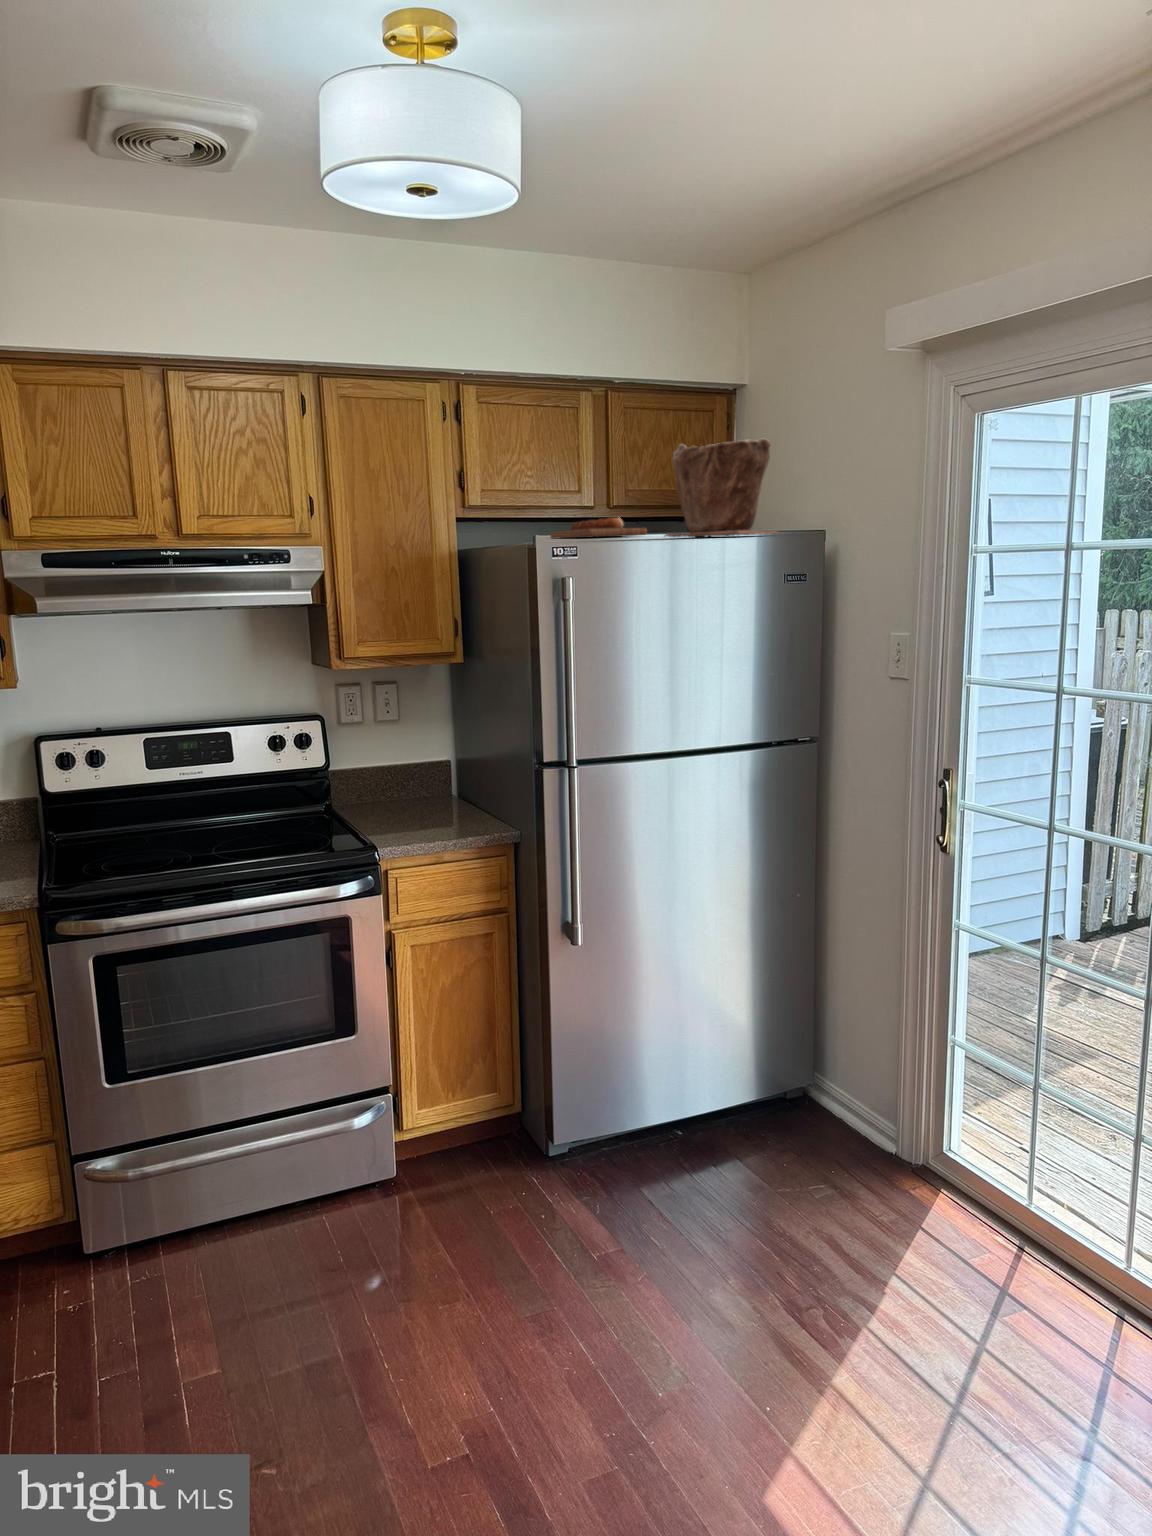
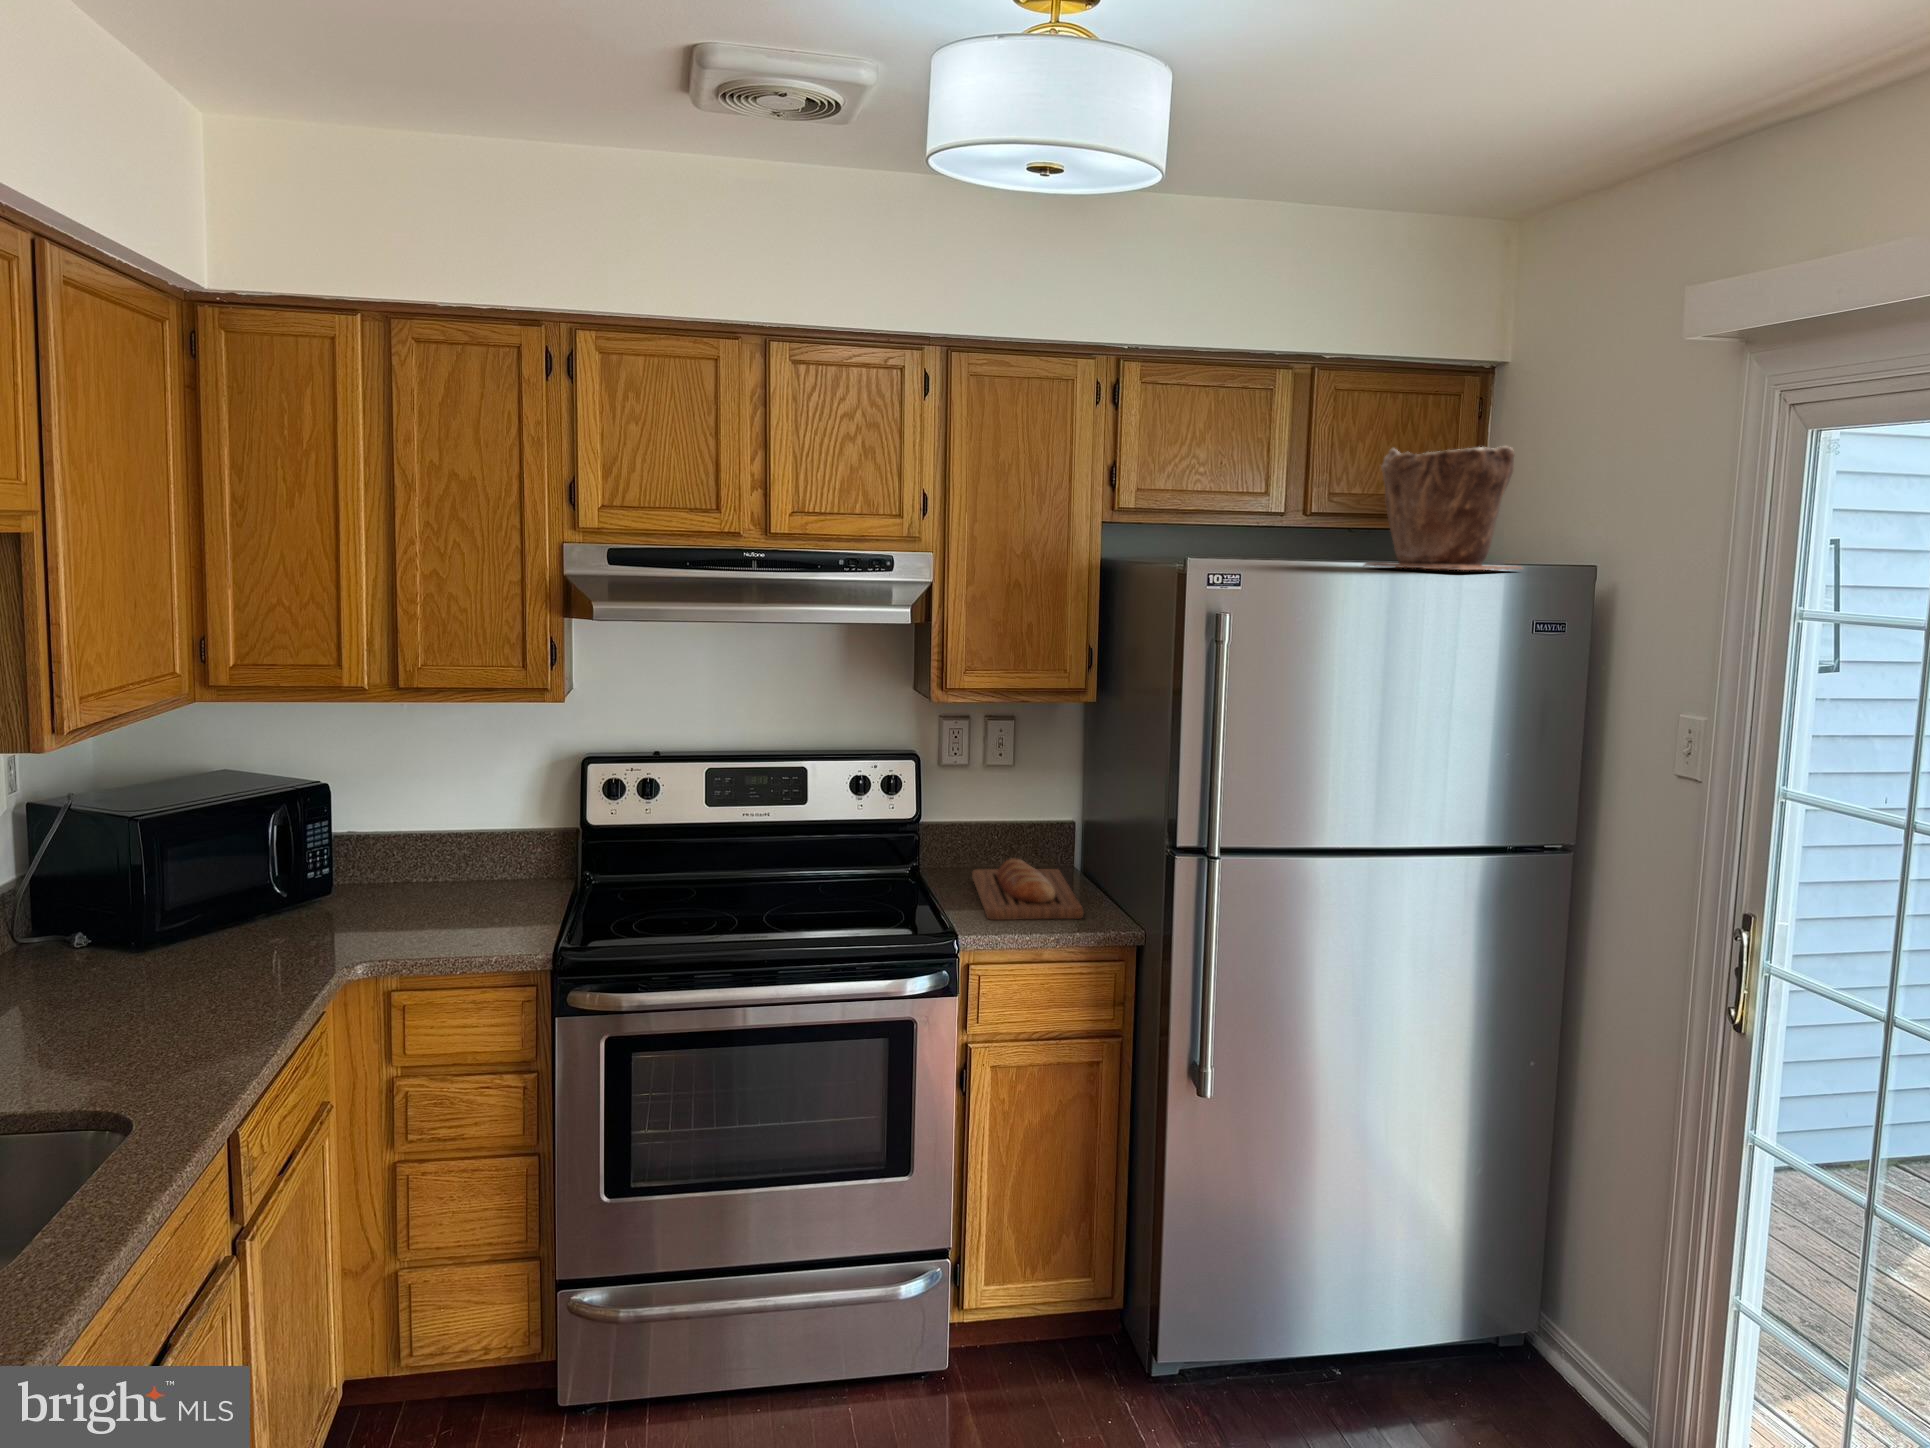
bread loaf: present [550,518,647,539] -> present [972,858,1083,920]

